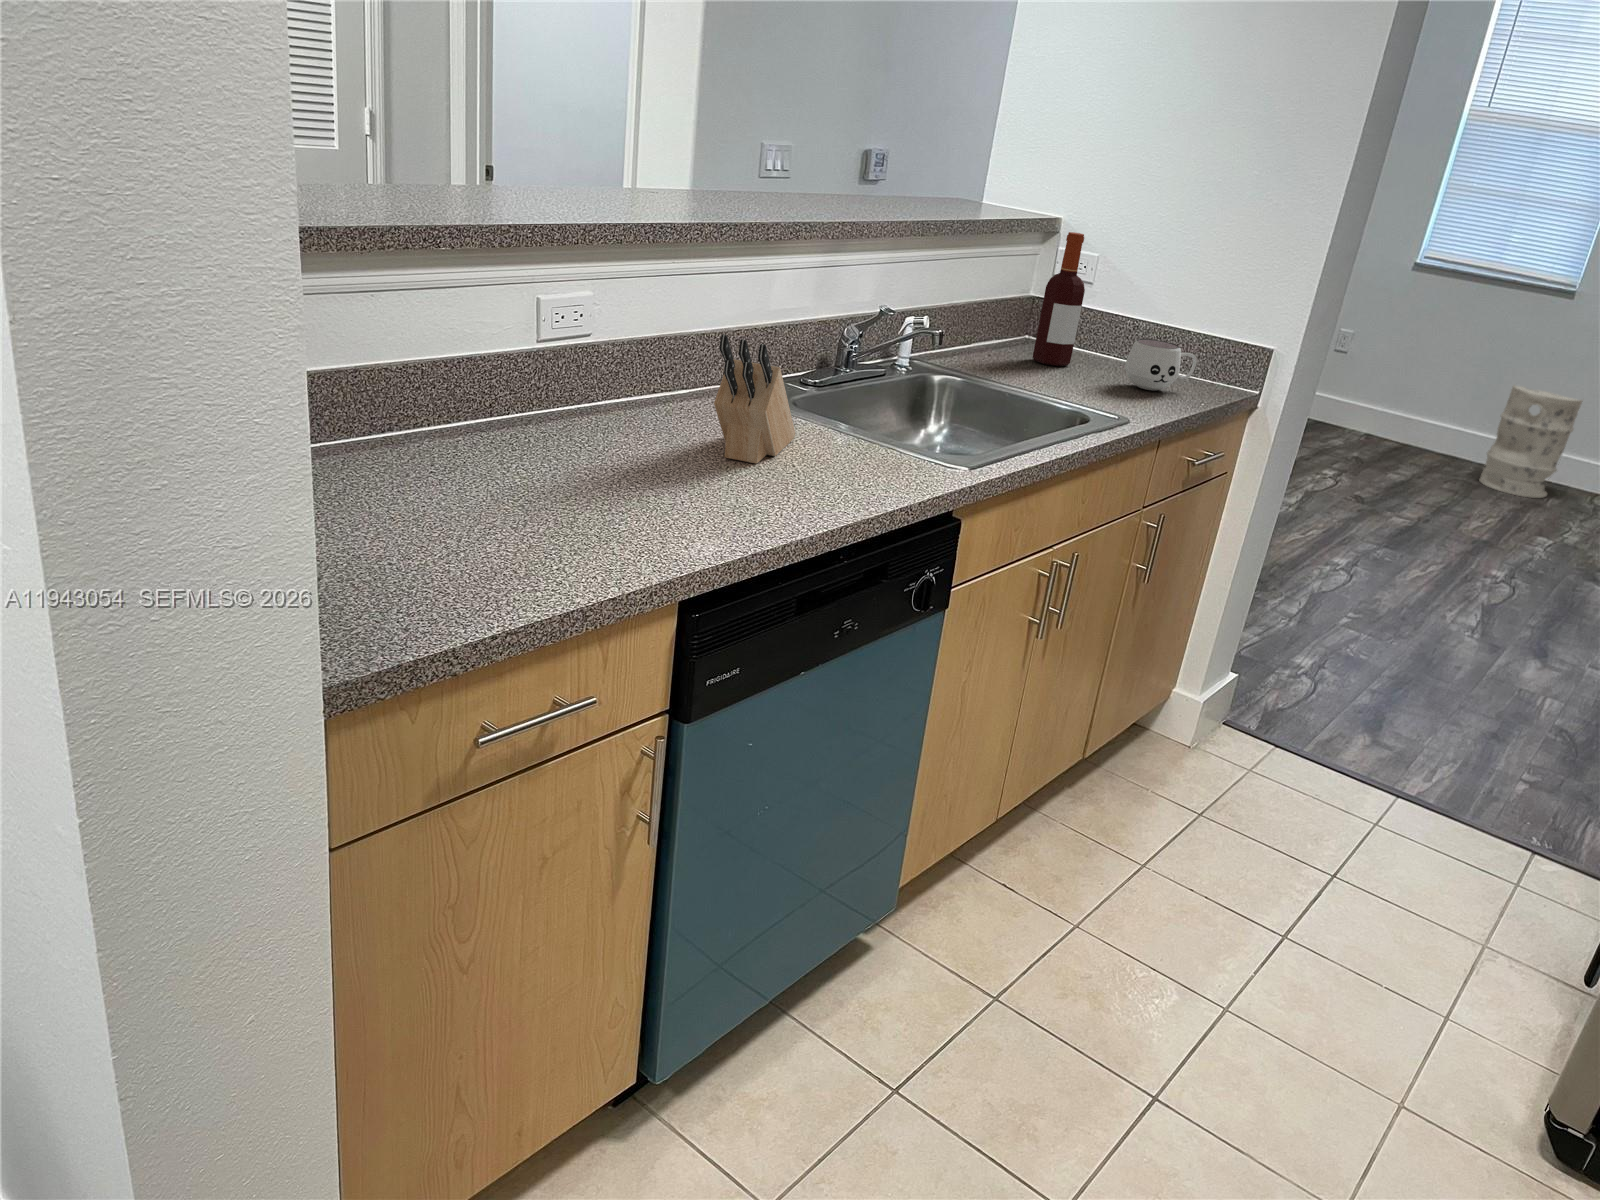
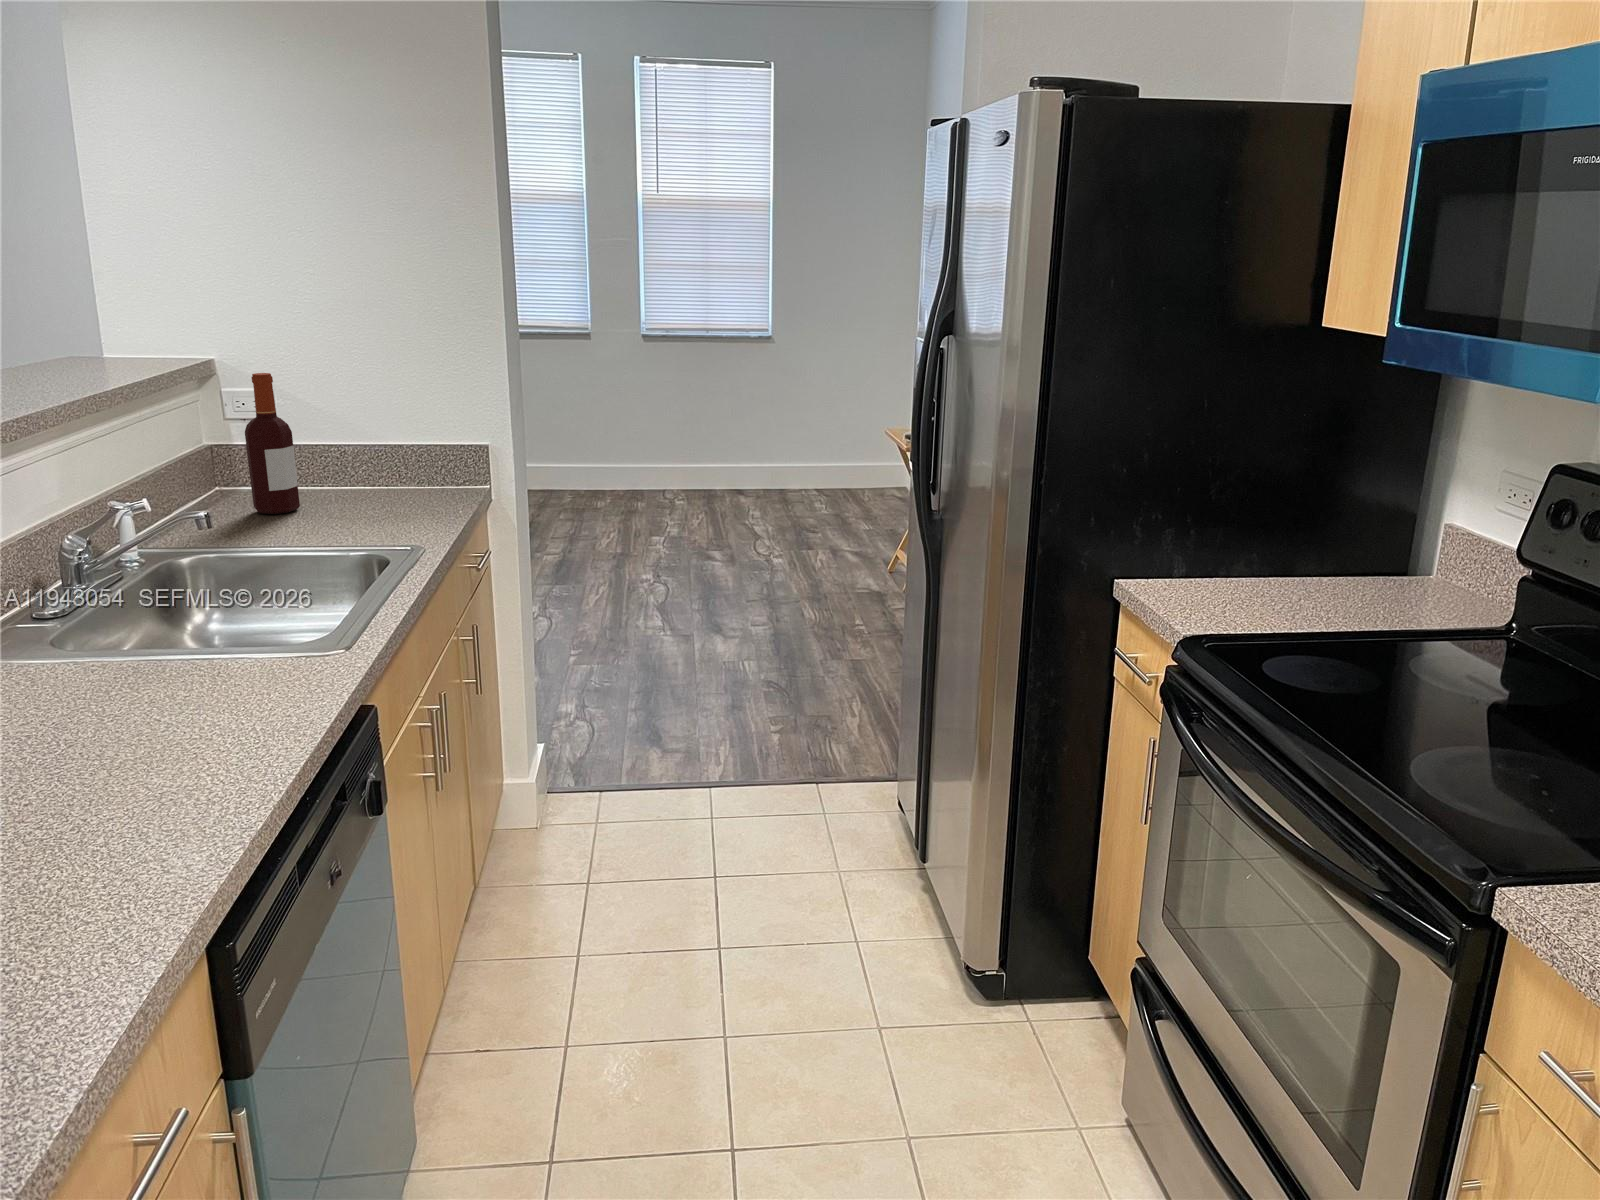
knife block: present [714,335,795,464] -> none [30,596,126,744]
mug: present [1125,339,1197,390] -> none [367,461,433,512]
trash can: present [1479,385,1583,498] -> none [577,411,634,506]

